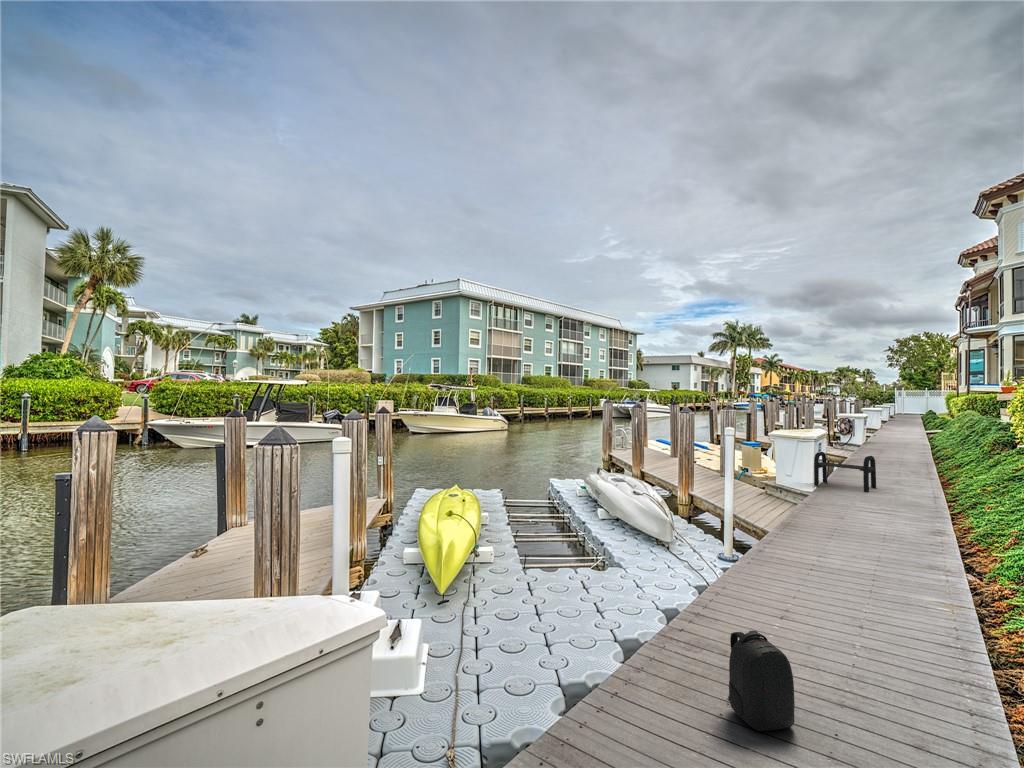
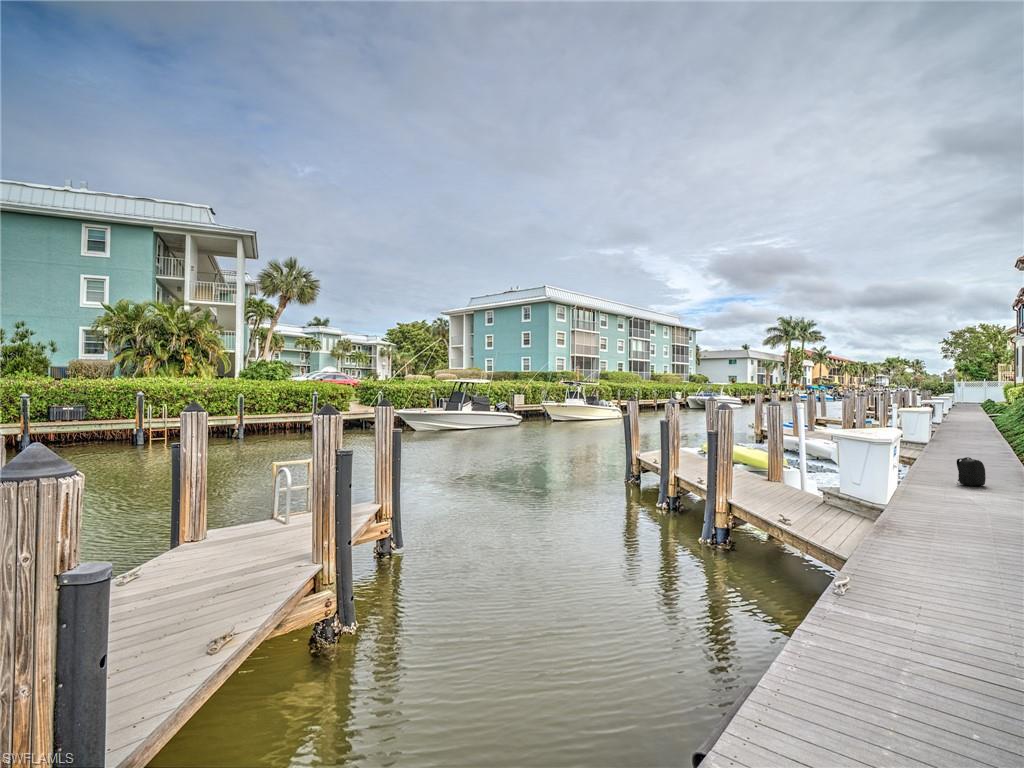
bench: present [814,452,876,492] -> none [929,418,972,442]

